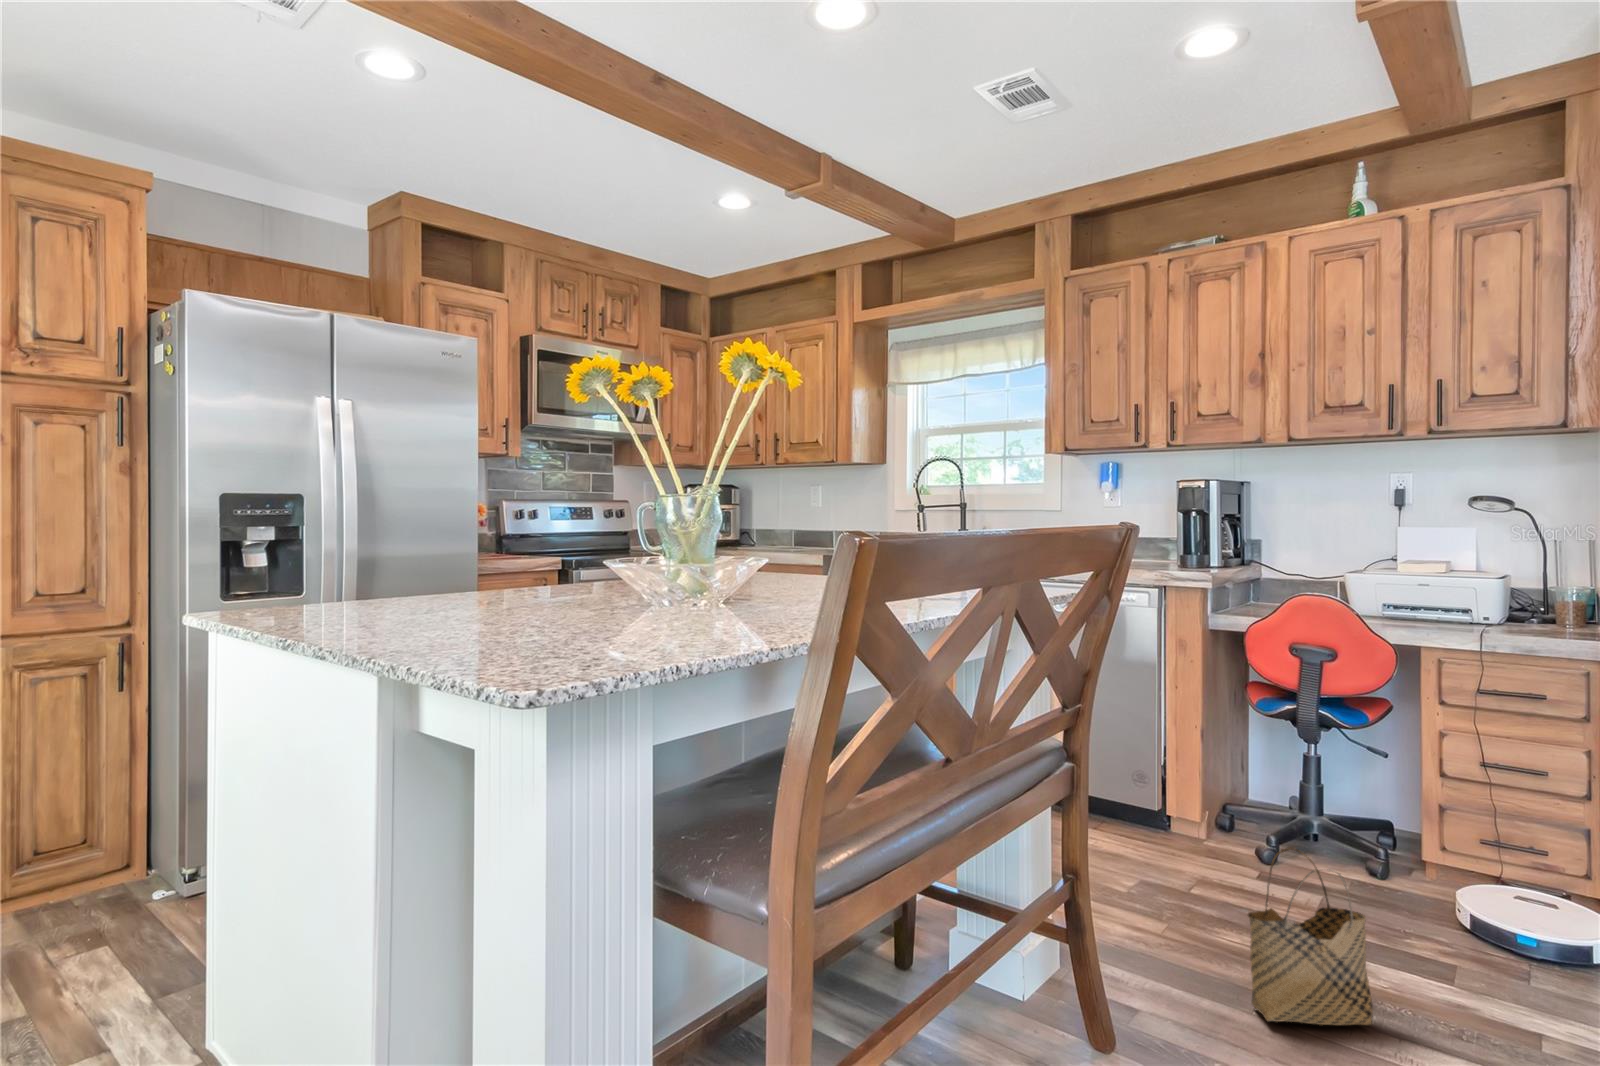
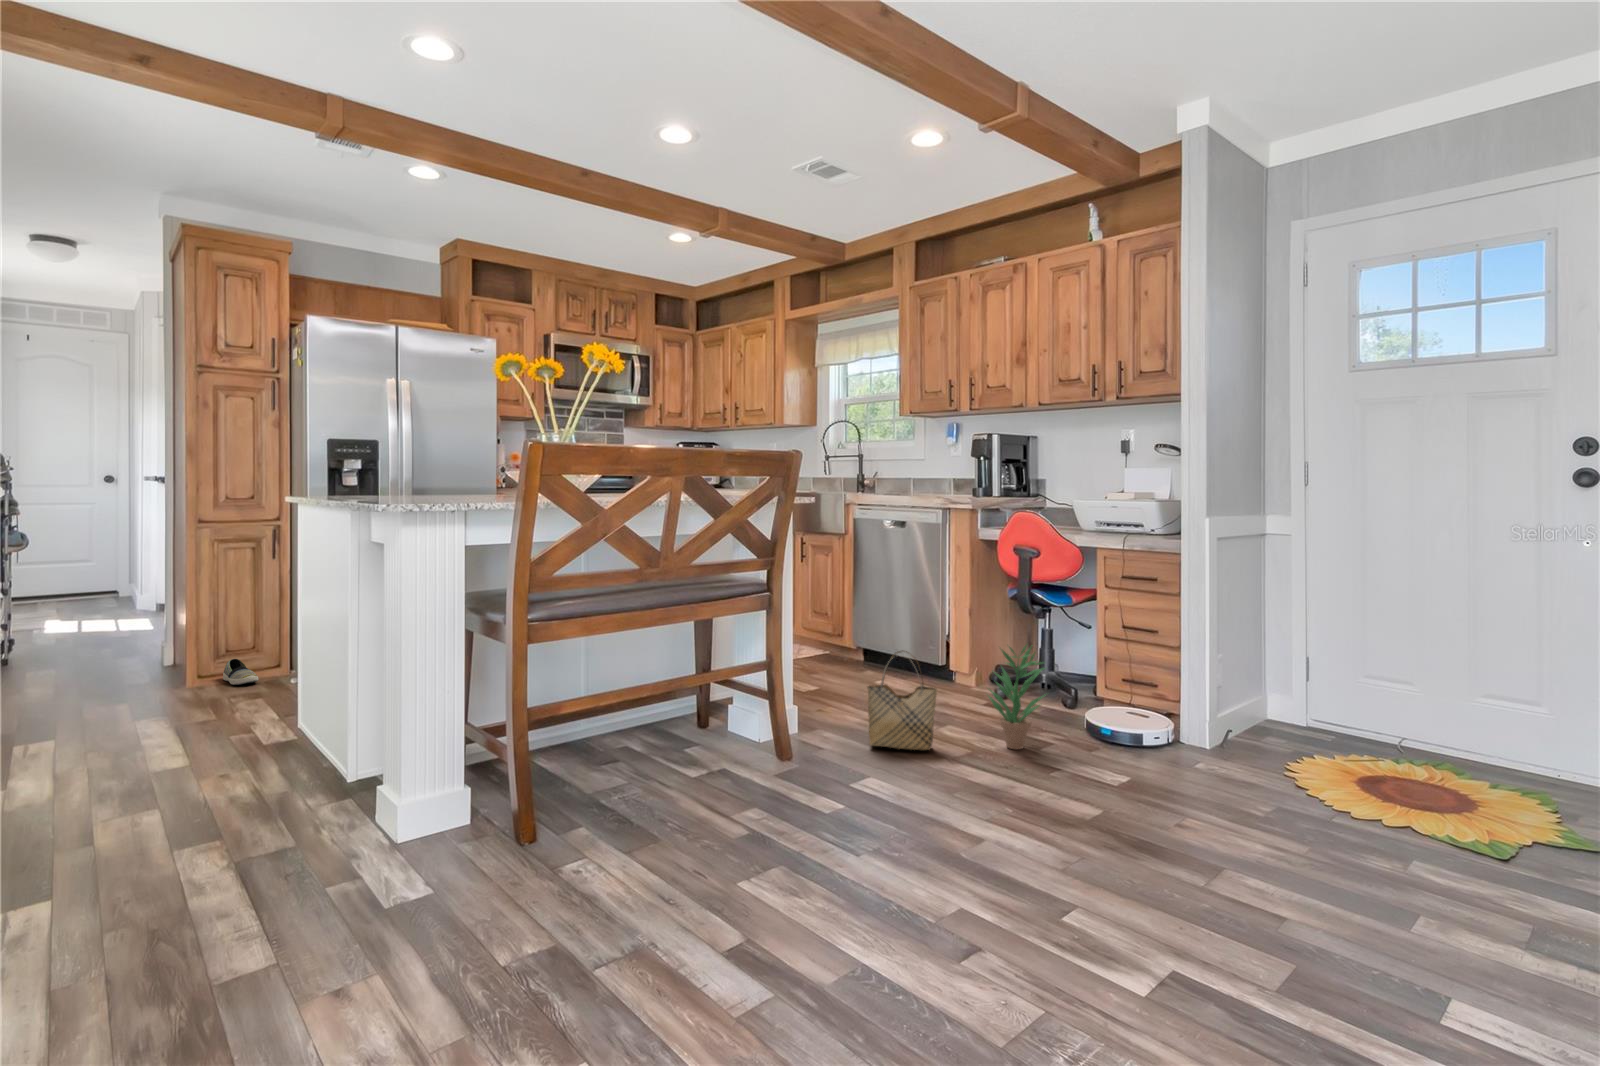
potted plant: none [1408,829,1535,1004] -> present [989,645,1043,749]
shoe: none [26,873,96,928] -> present [223,659,258,685]

